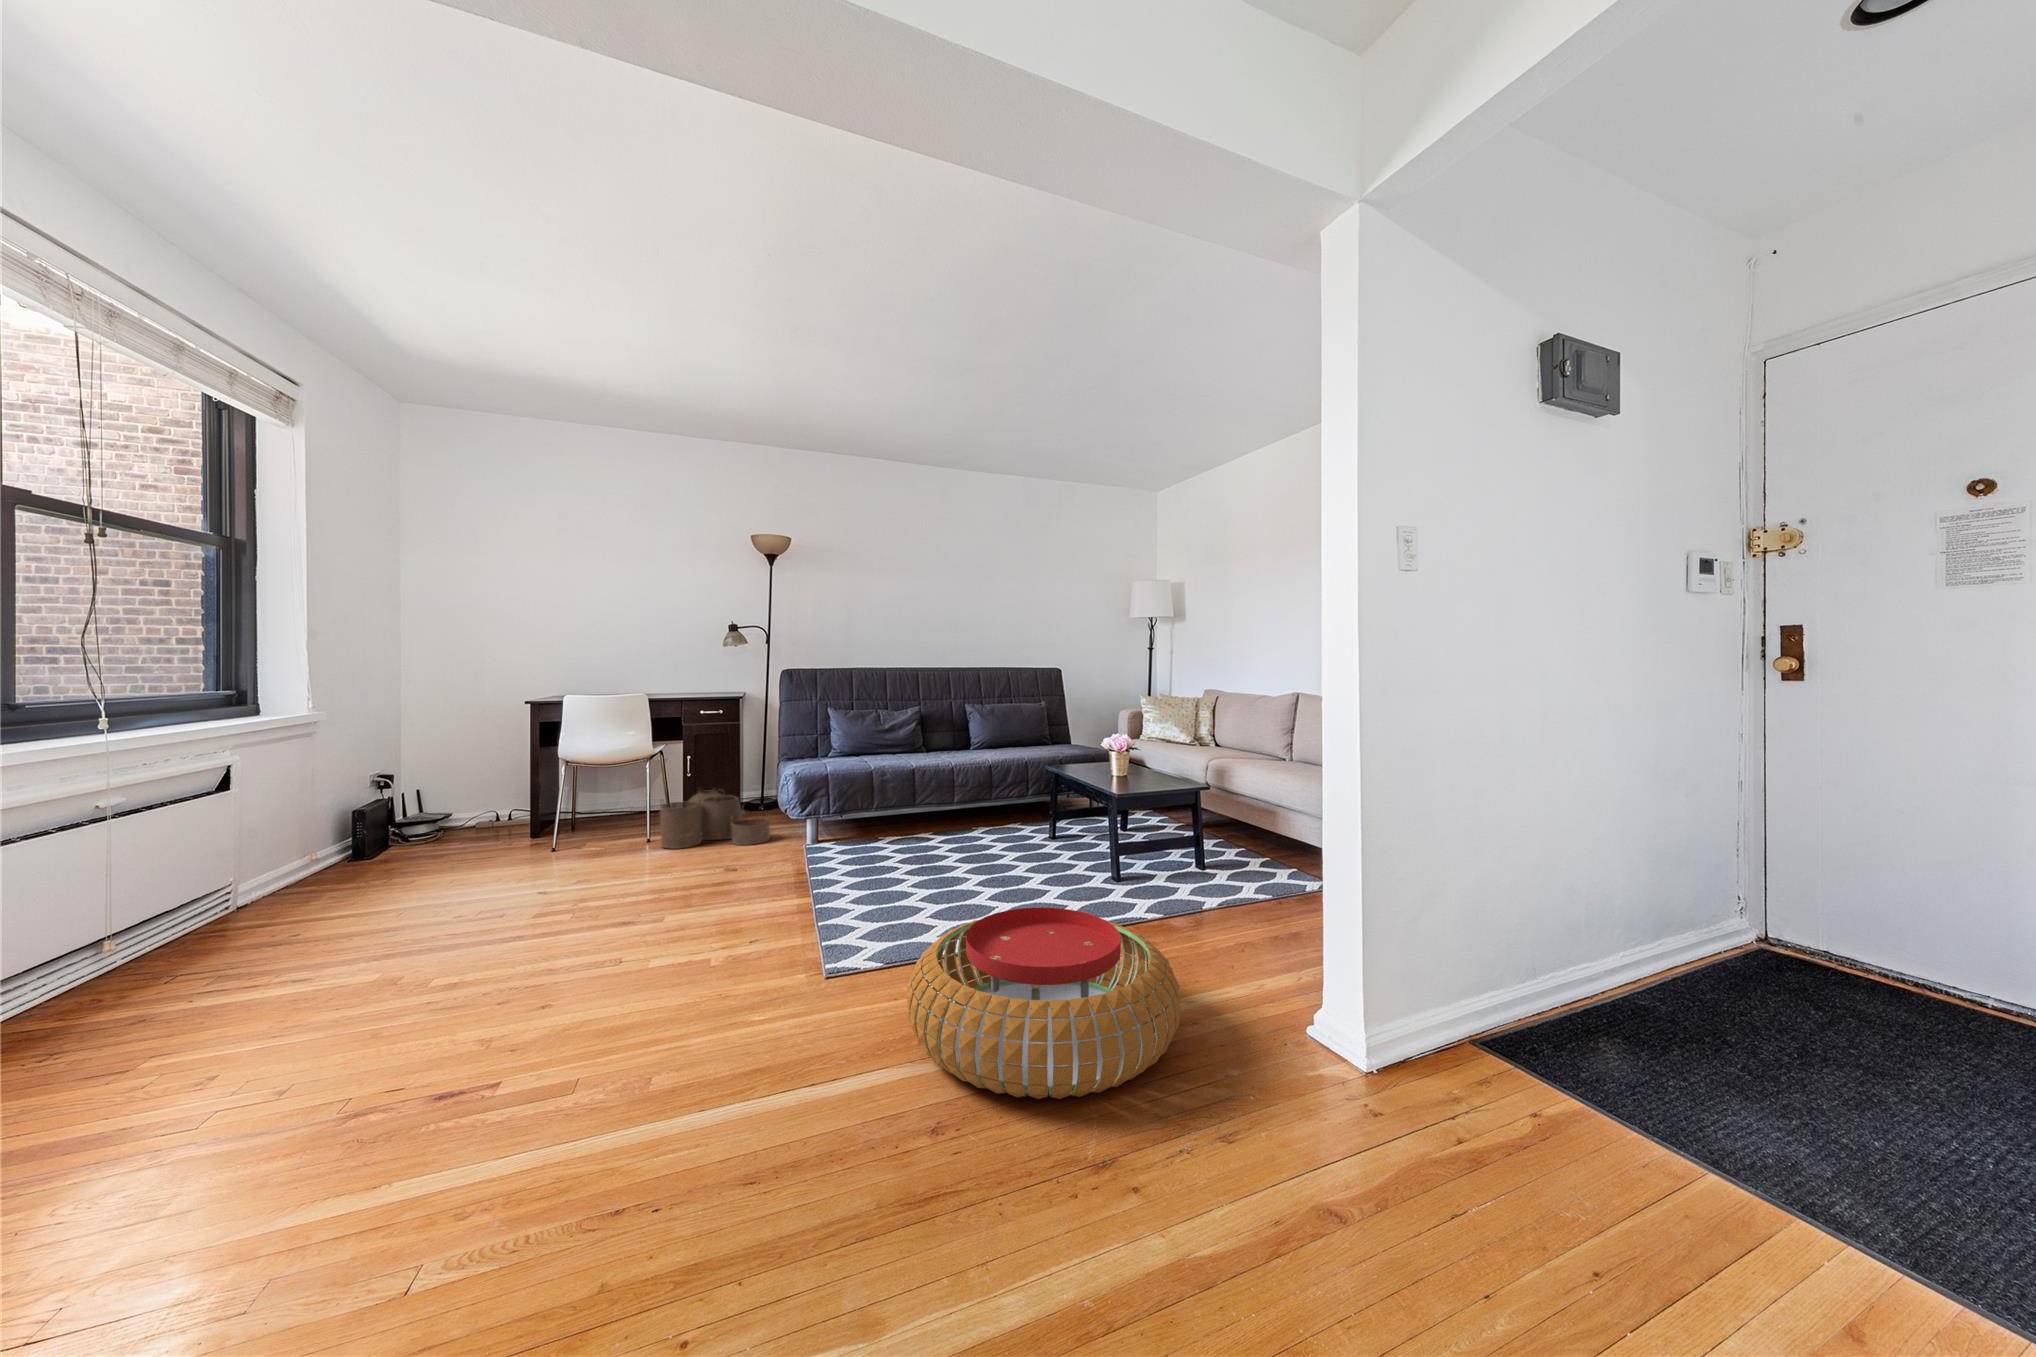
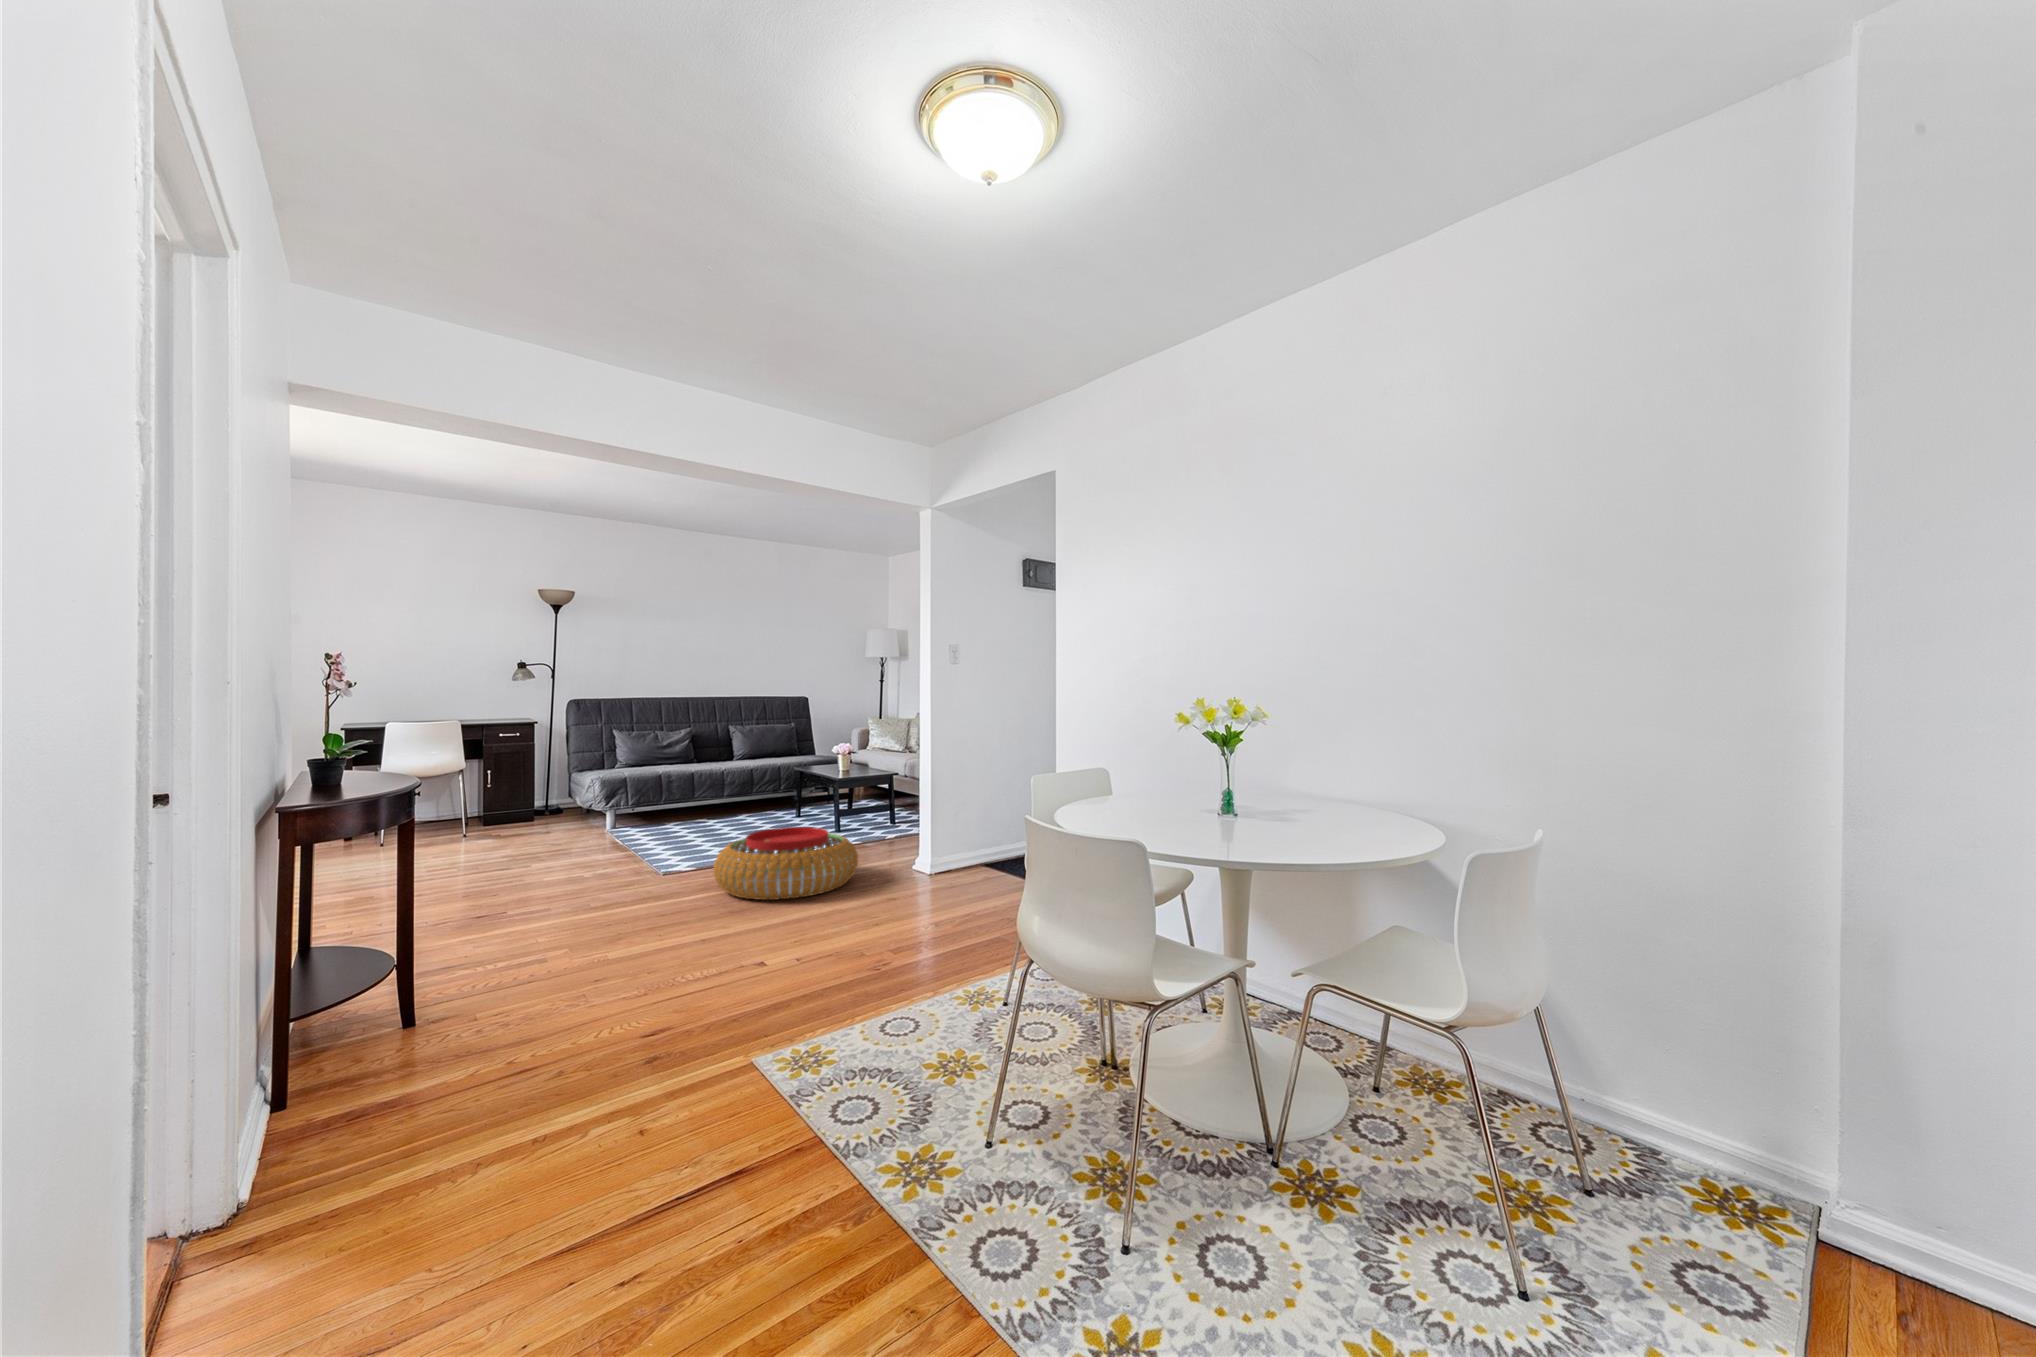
woven basket: present [660,788,770,849] -> none [474,795,571,840]

